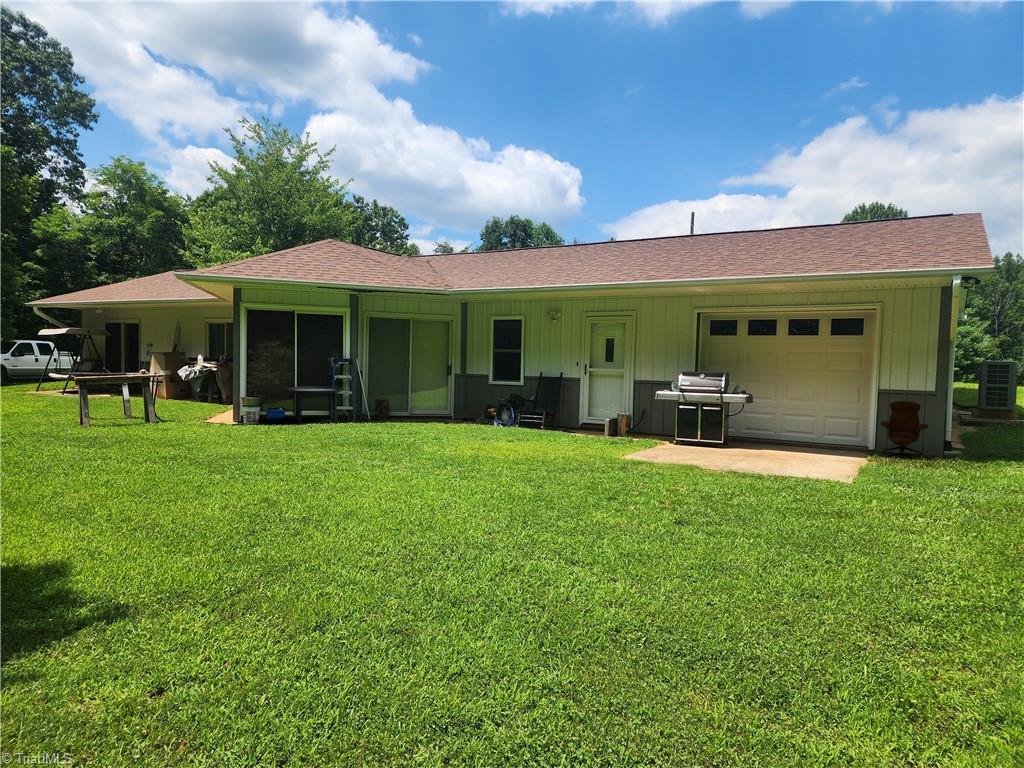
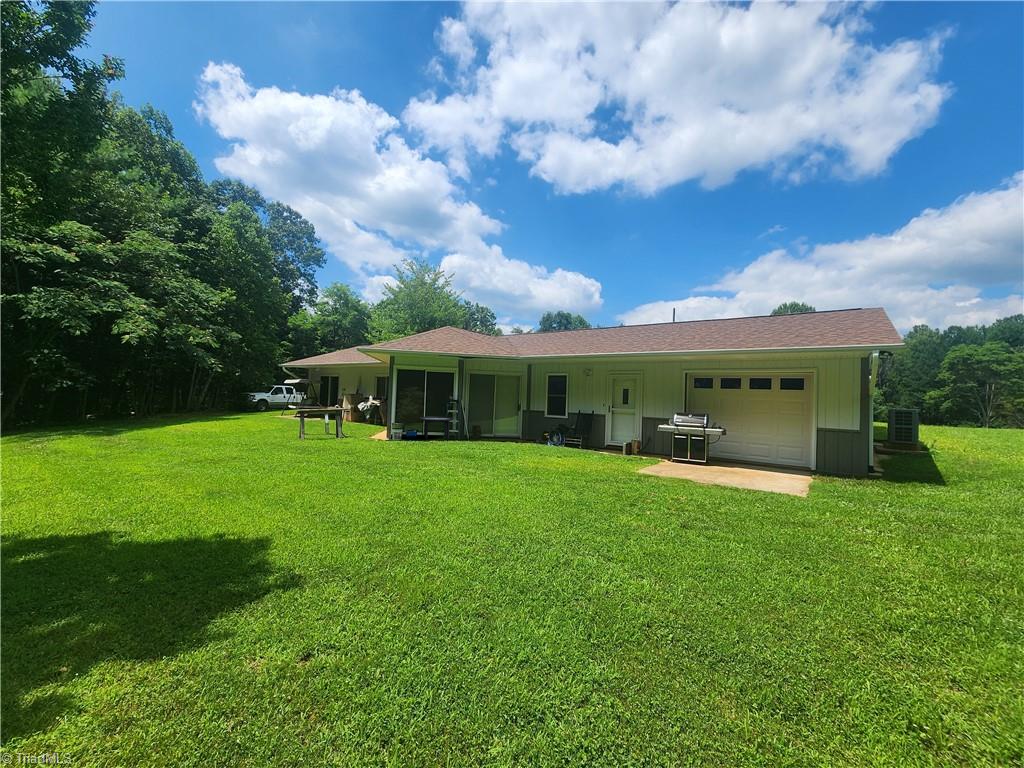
lounge chair: present [880,401,928,460] -> none [821,436,859,480]

